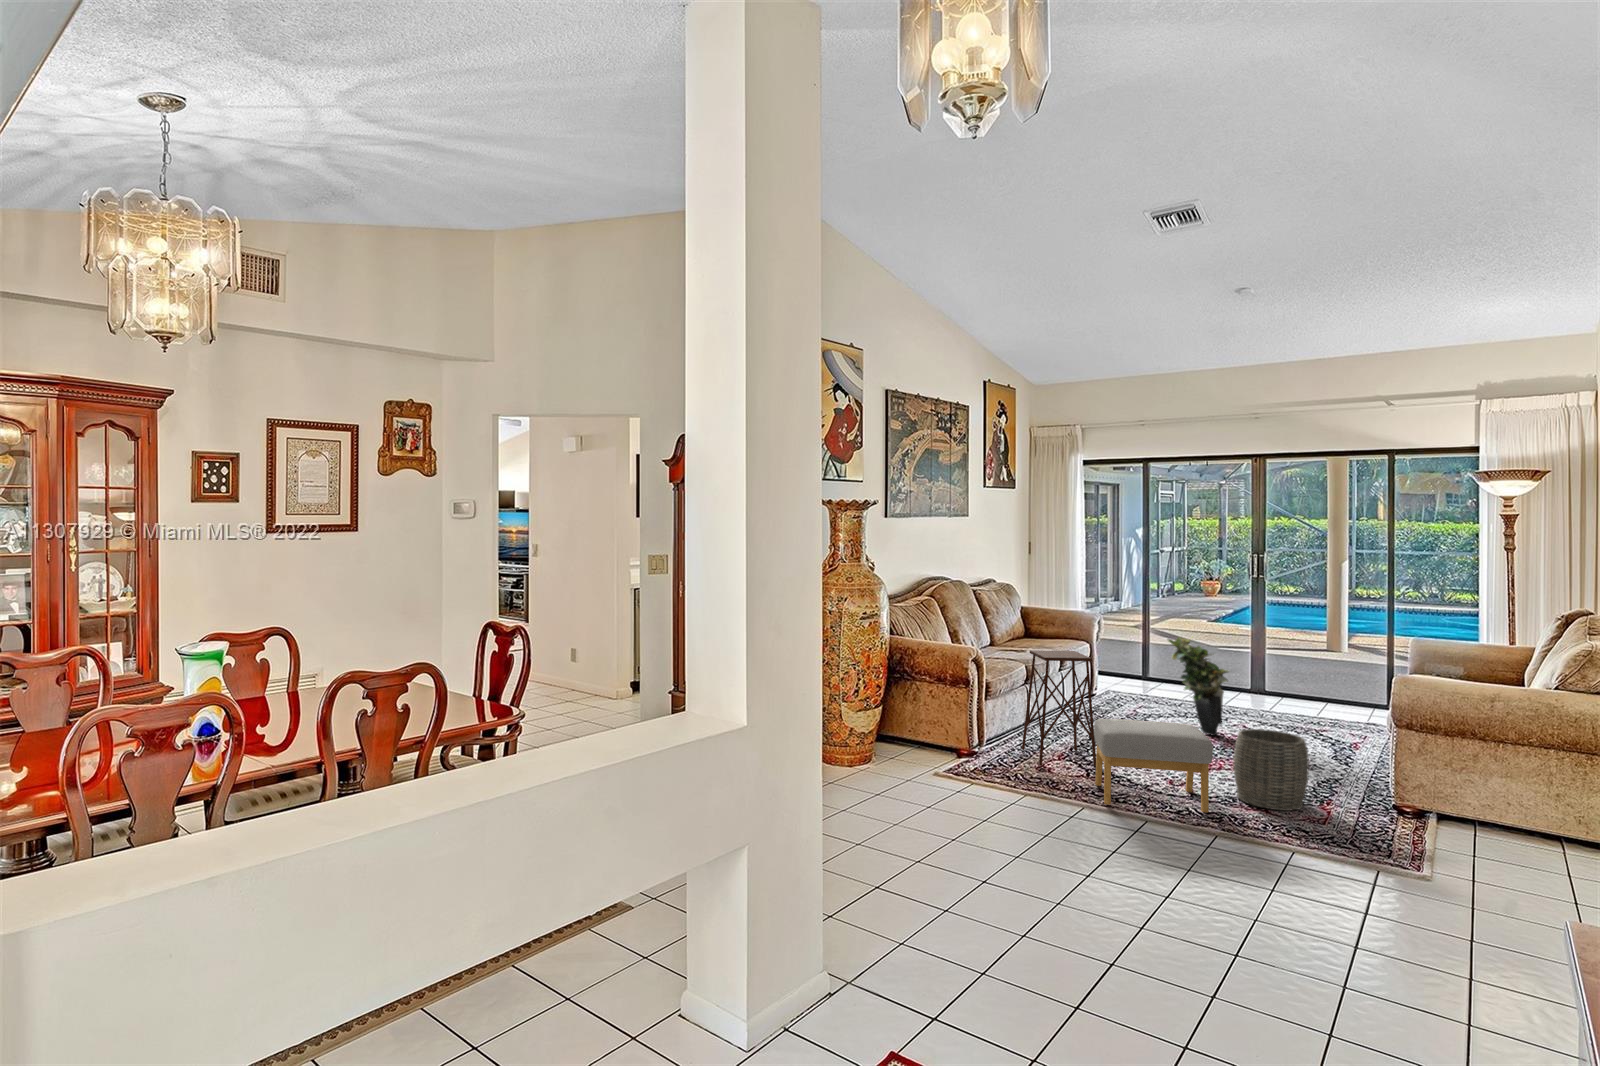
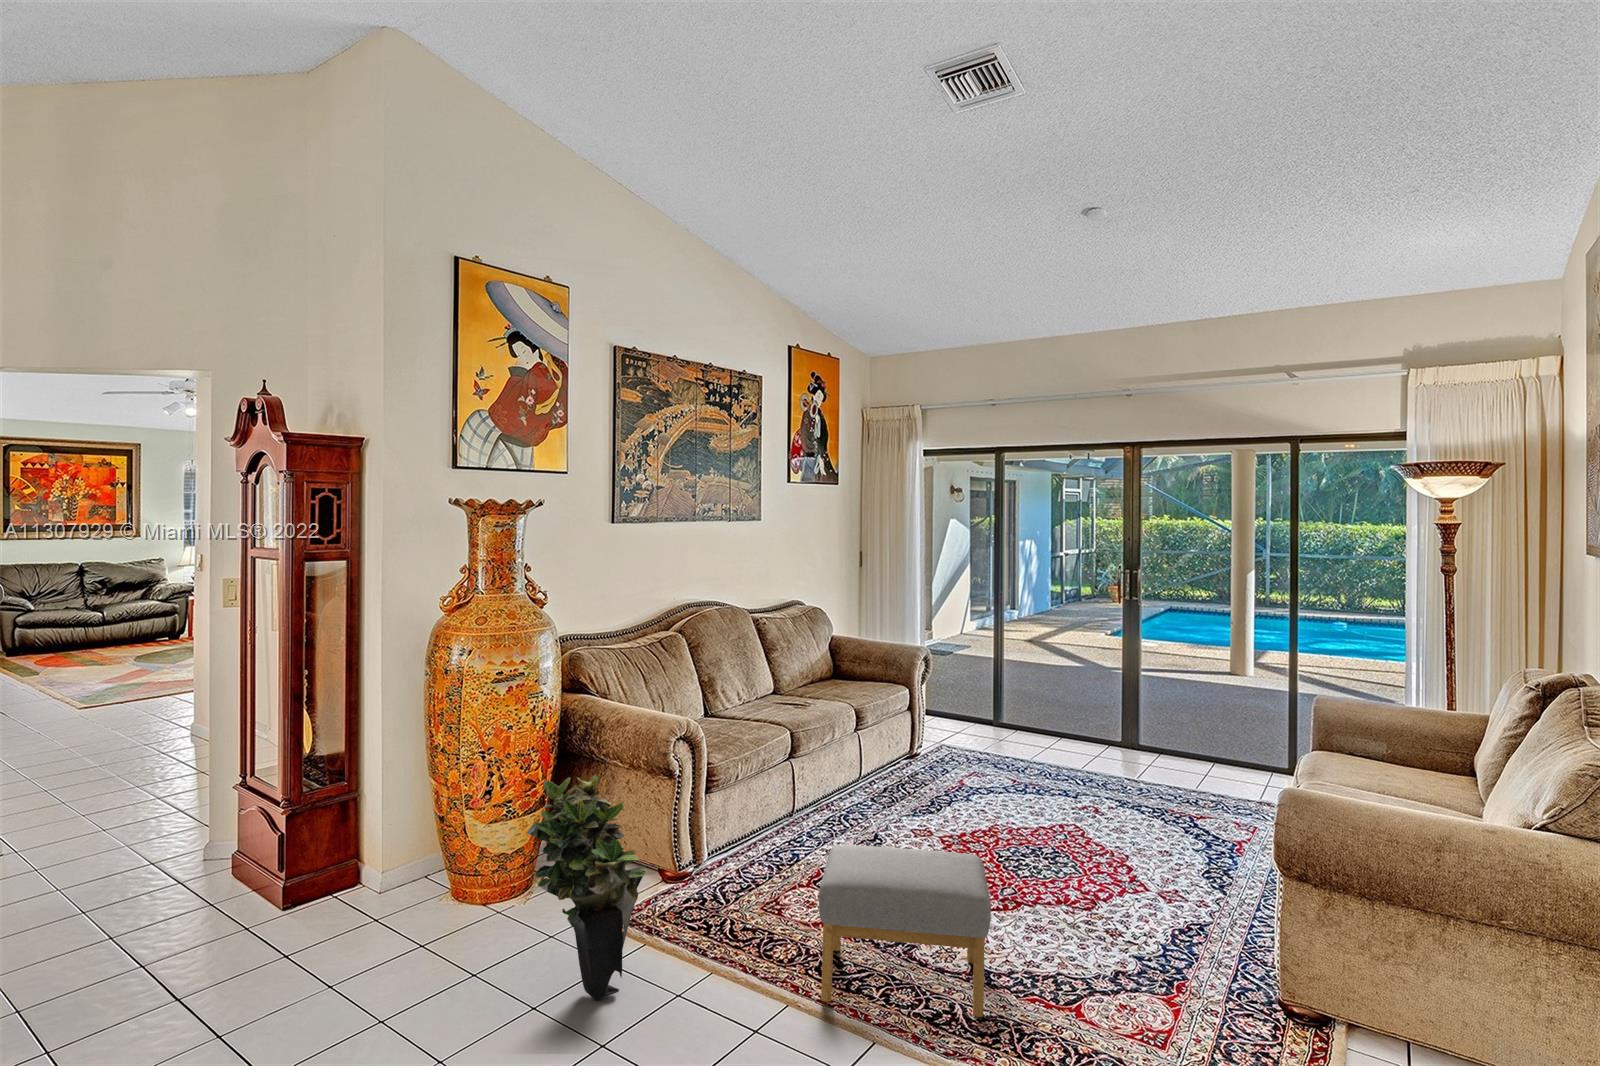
potted plant: present [1168,637,1228,736] -> present [527,775,646,1000]
side table: present [1022,650,1096,766] -> none [763,721,856,904]
woven basket: present [1234,729,1309,811] -> none [1036,861,1147,1008]

